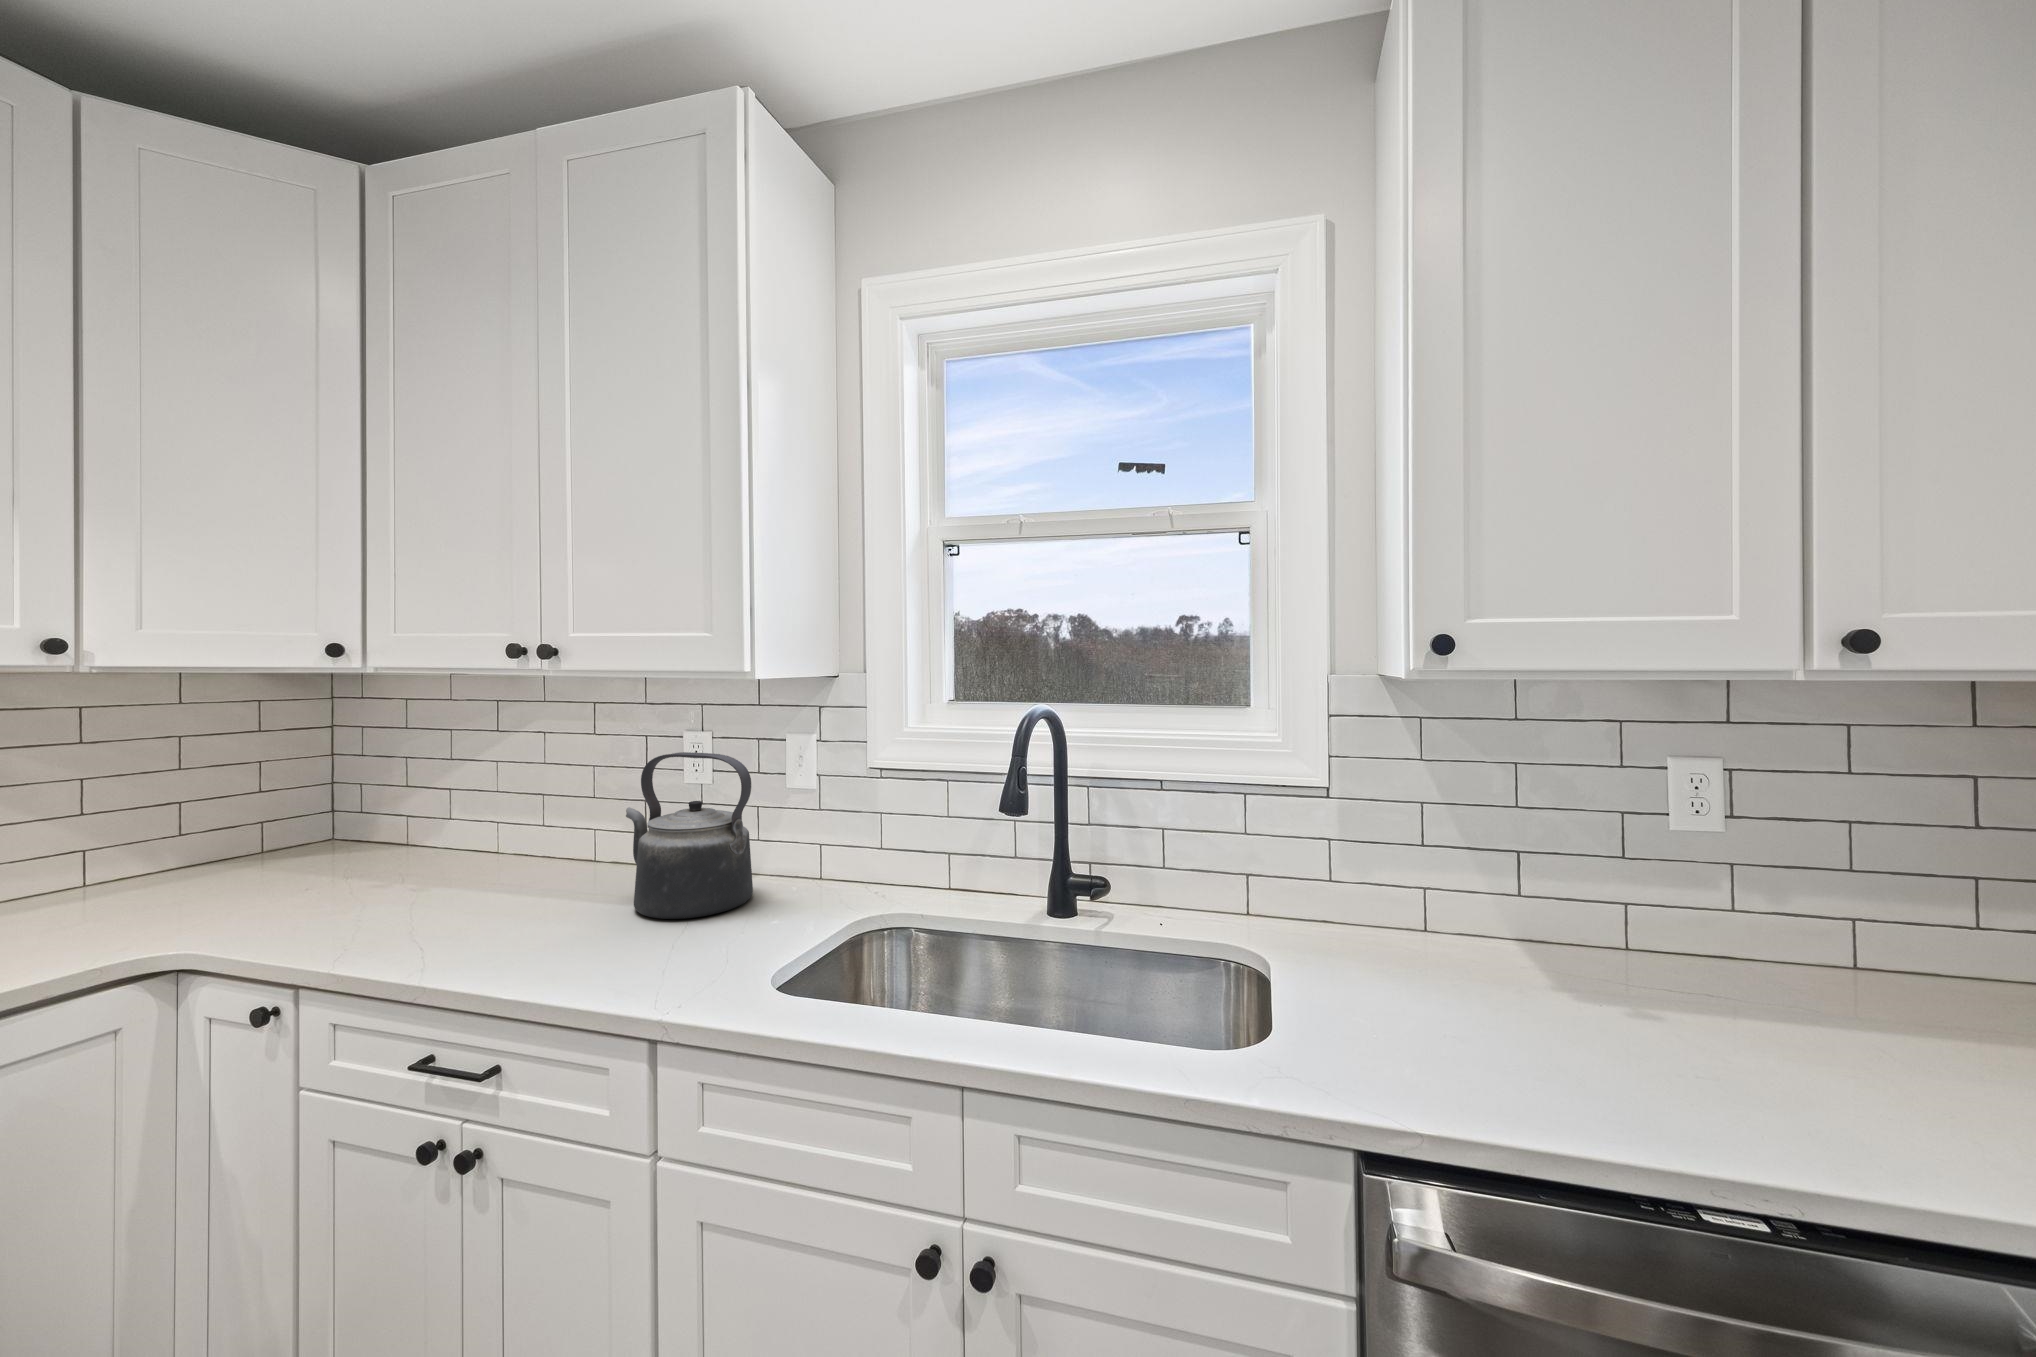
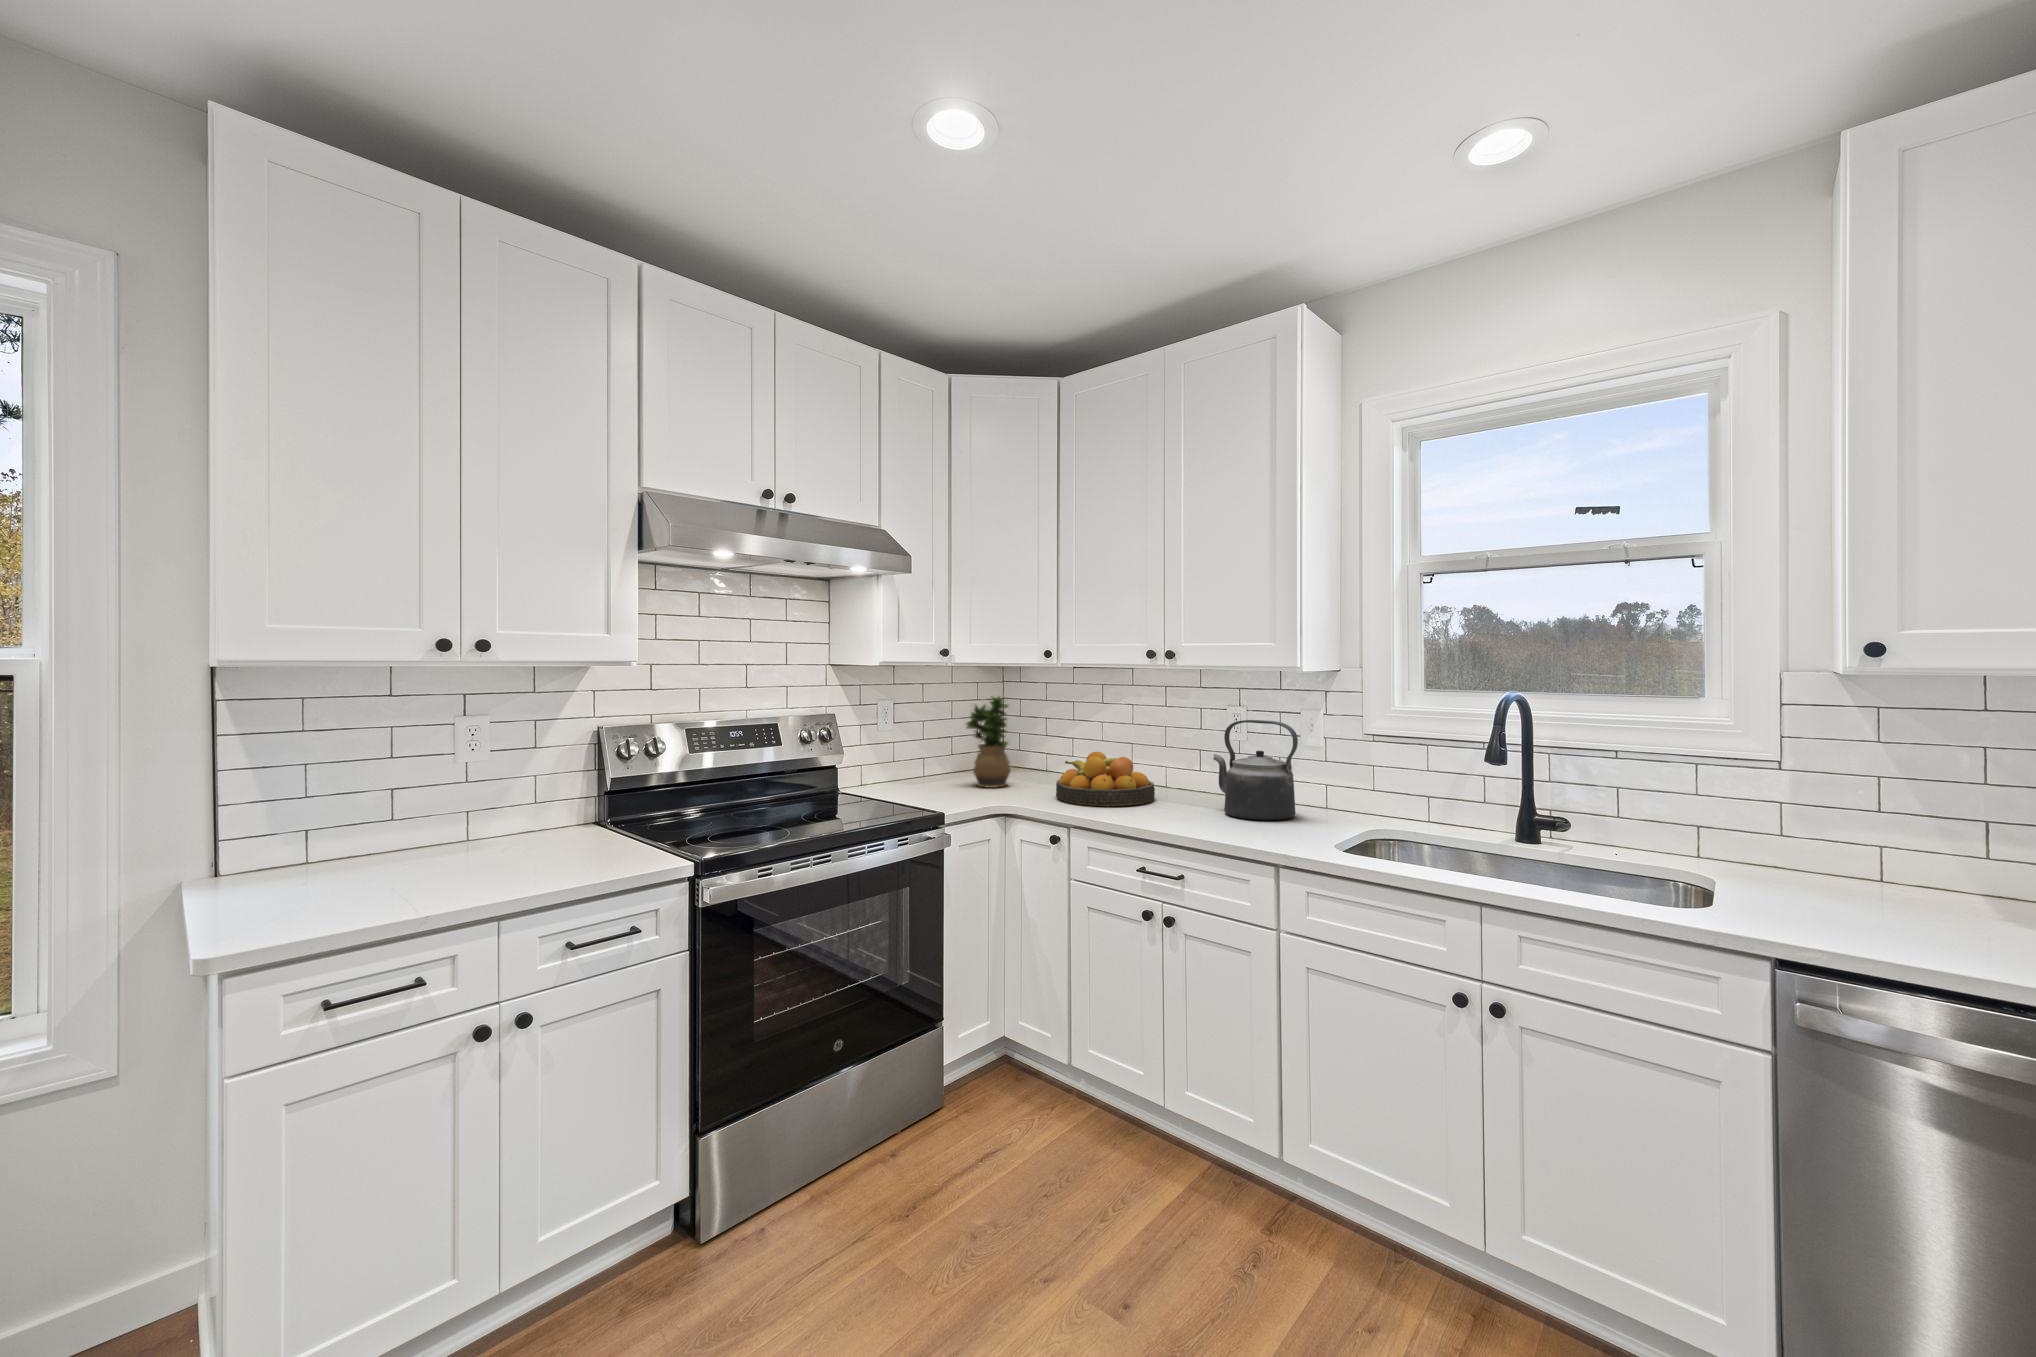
potted plant: none [156,719,282,889] -> present [966,696,1011,788]
fruit bowl: none [325,811,541,920] -> present [1056,752,1155,806]

